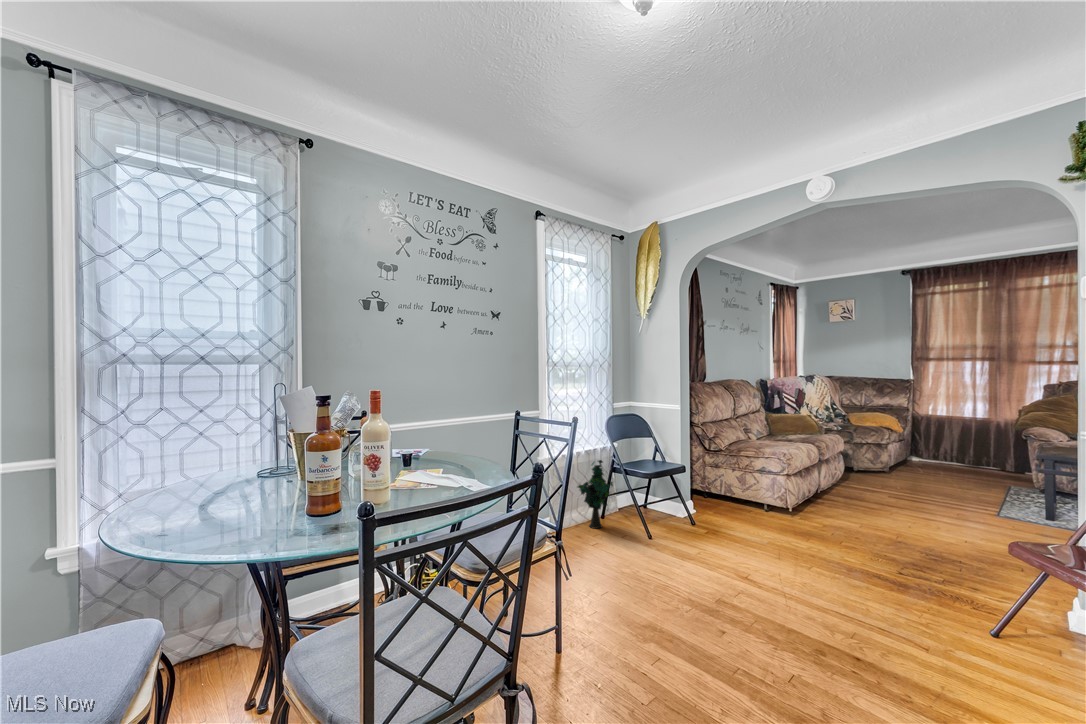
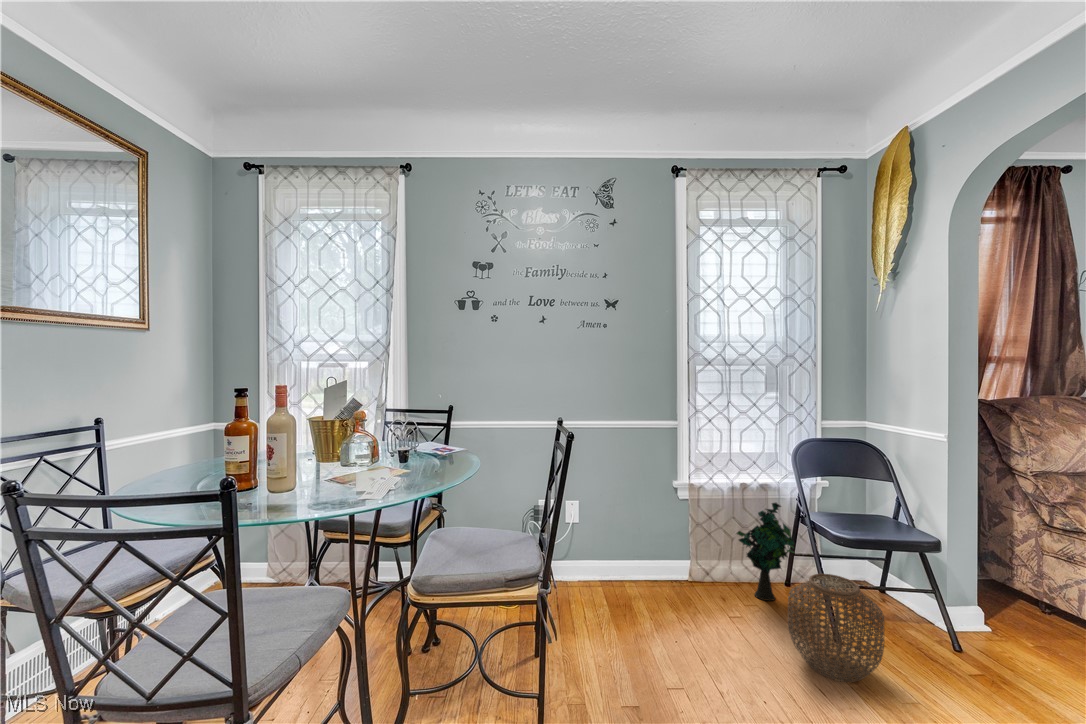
woven basket: none [639,496,692,558] -> present [788,574,885,682]

